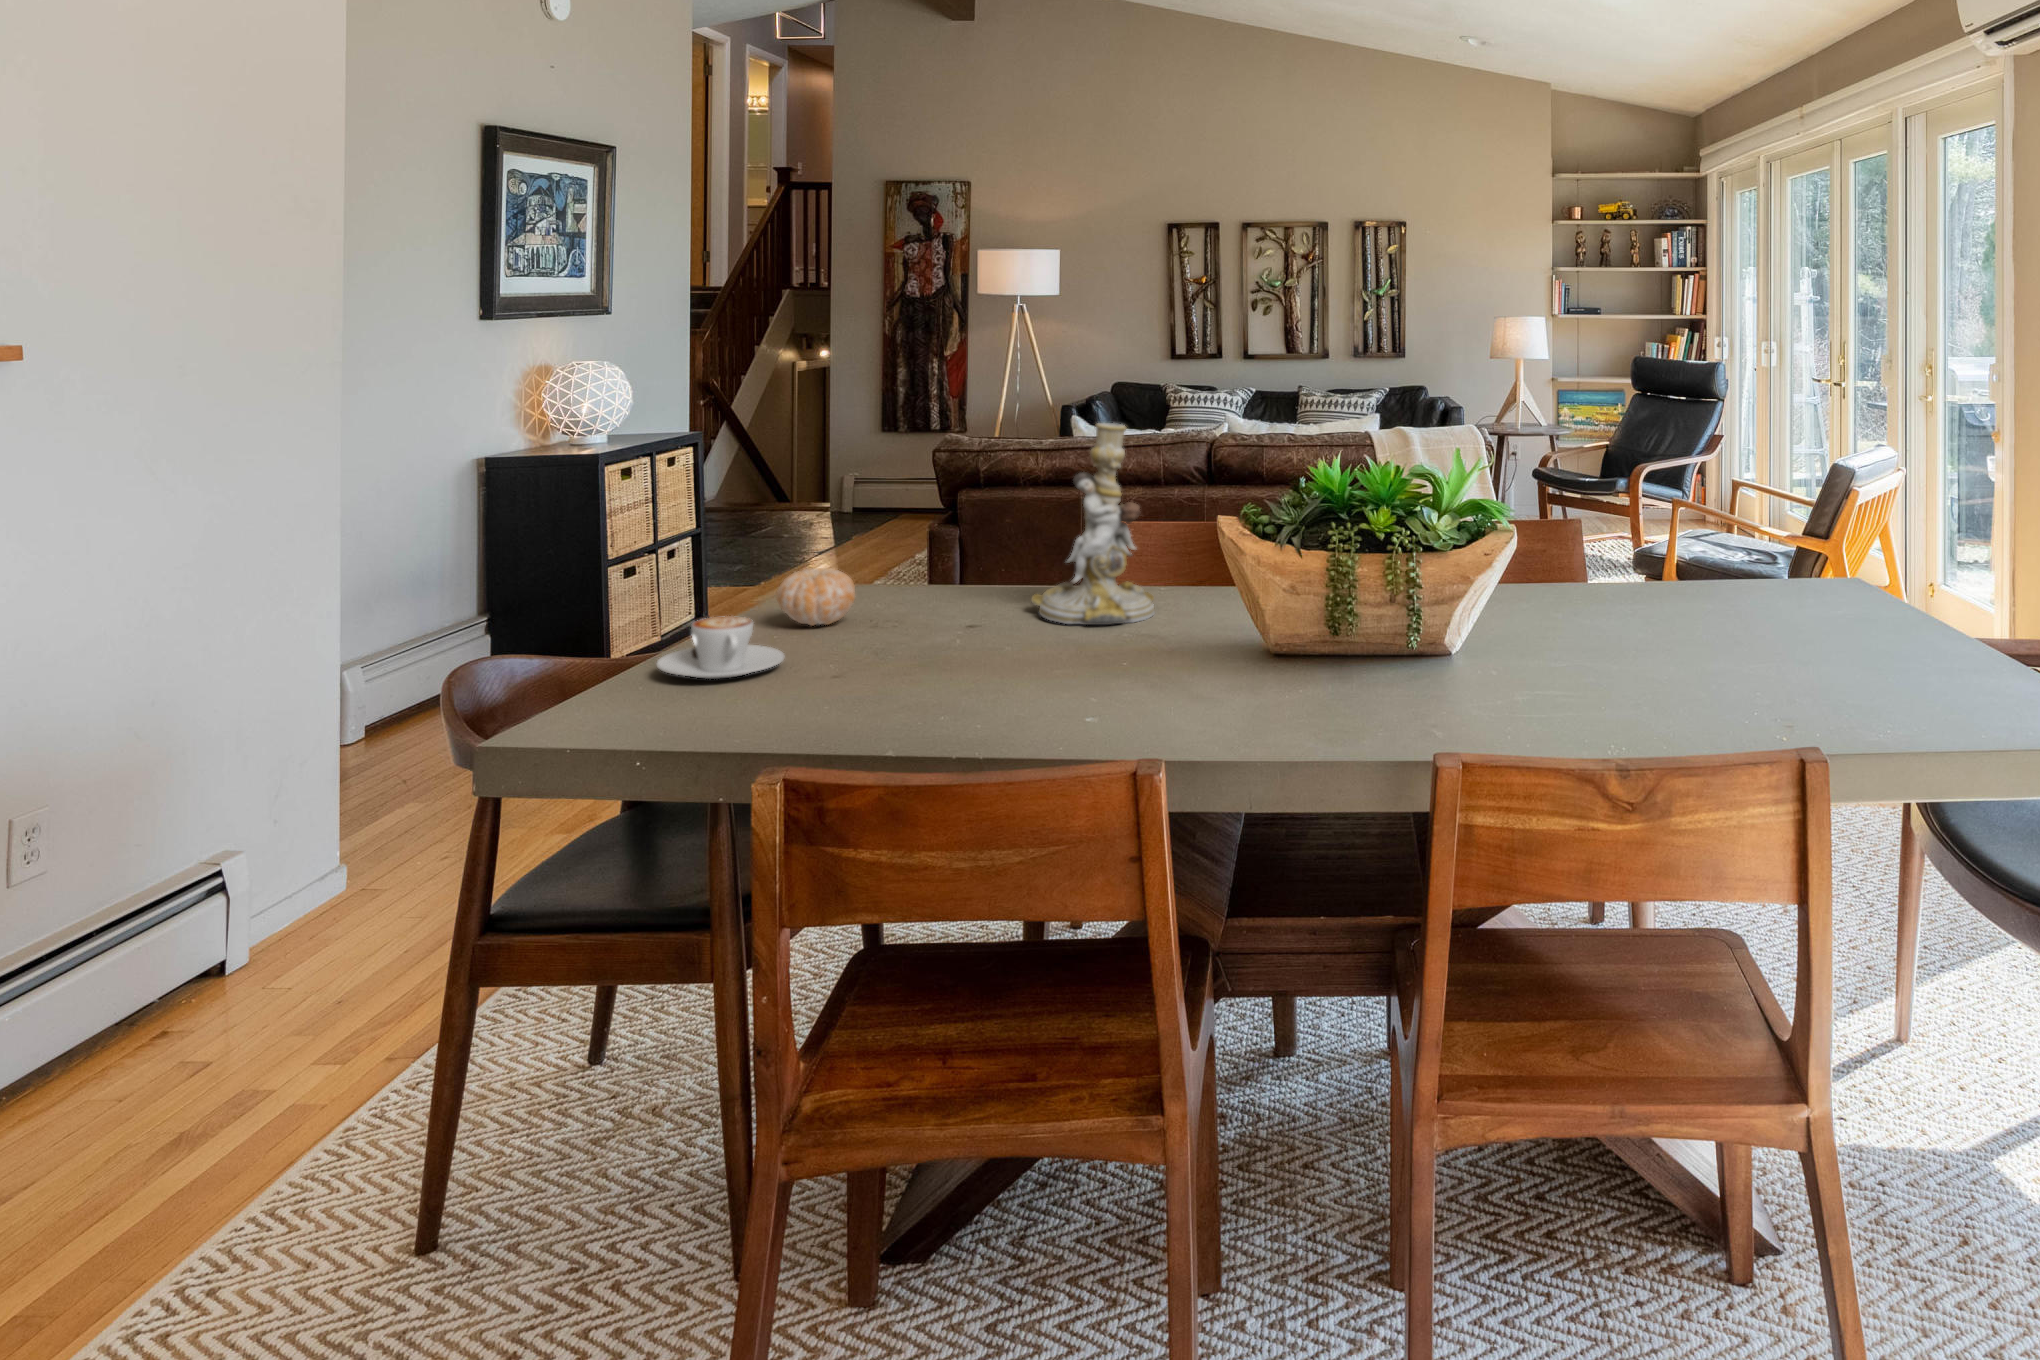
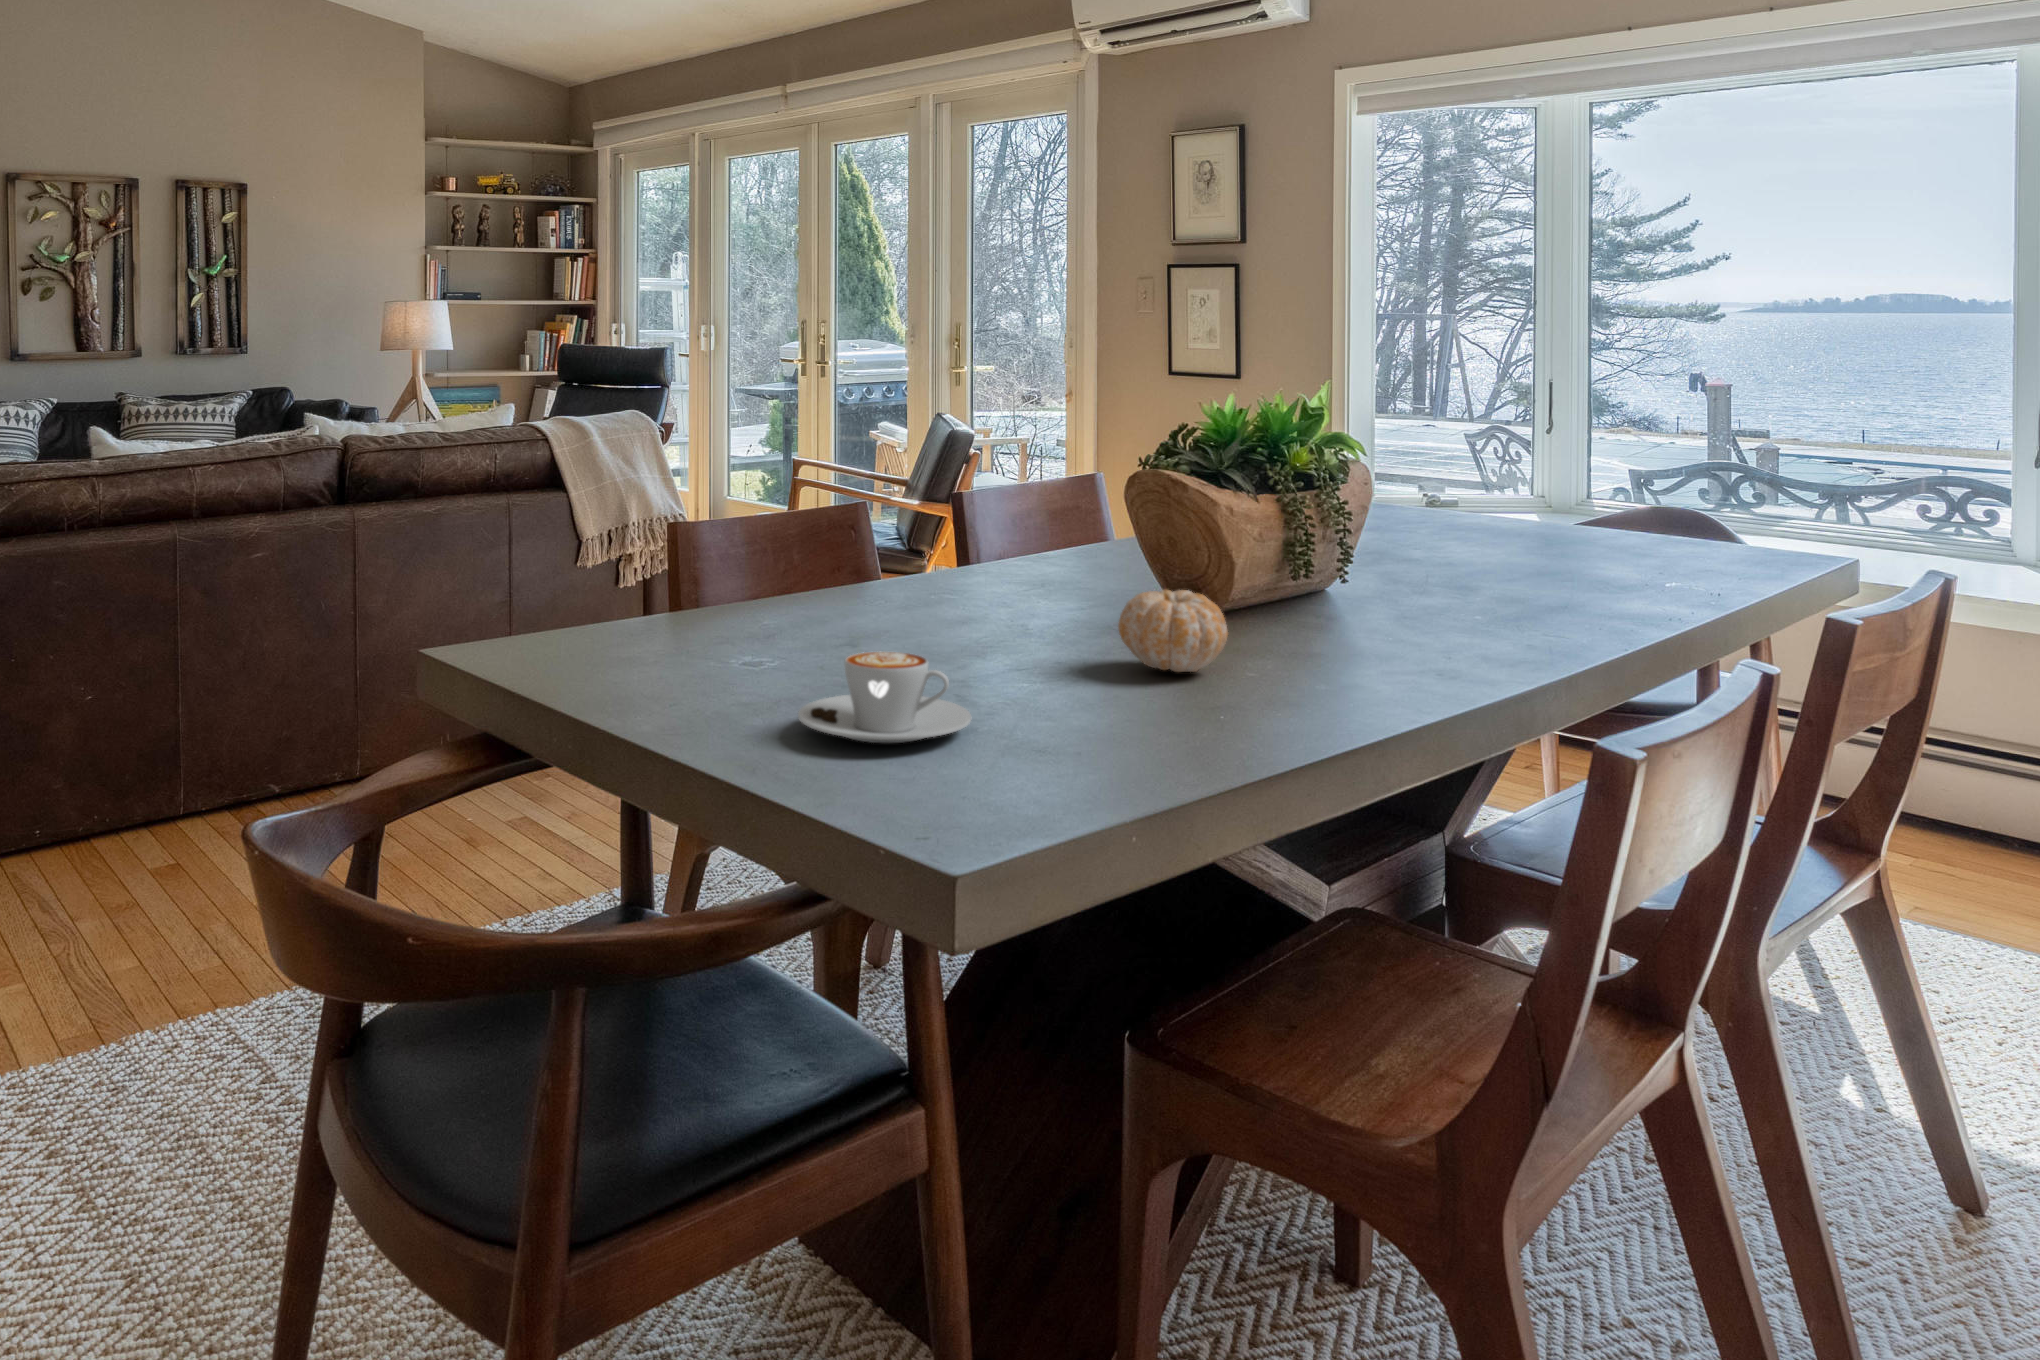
candlestick: present [1032,423,1155,625] -> none [900,371,1059,621]
fruit: present [776,568,855,625] -> present [1118,590,1228,672]

